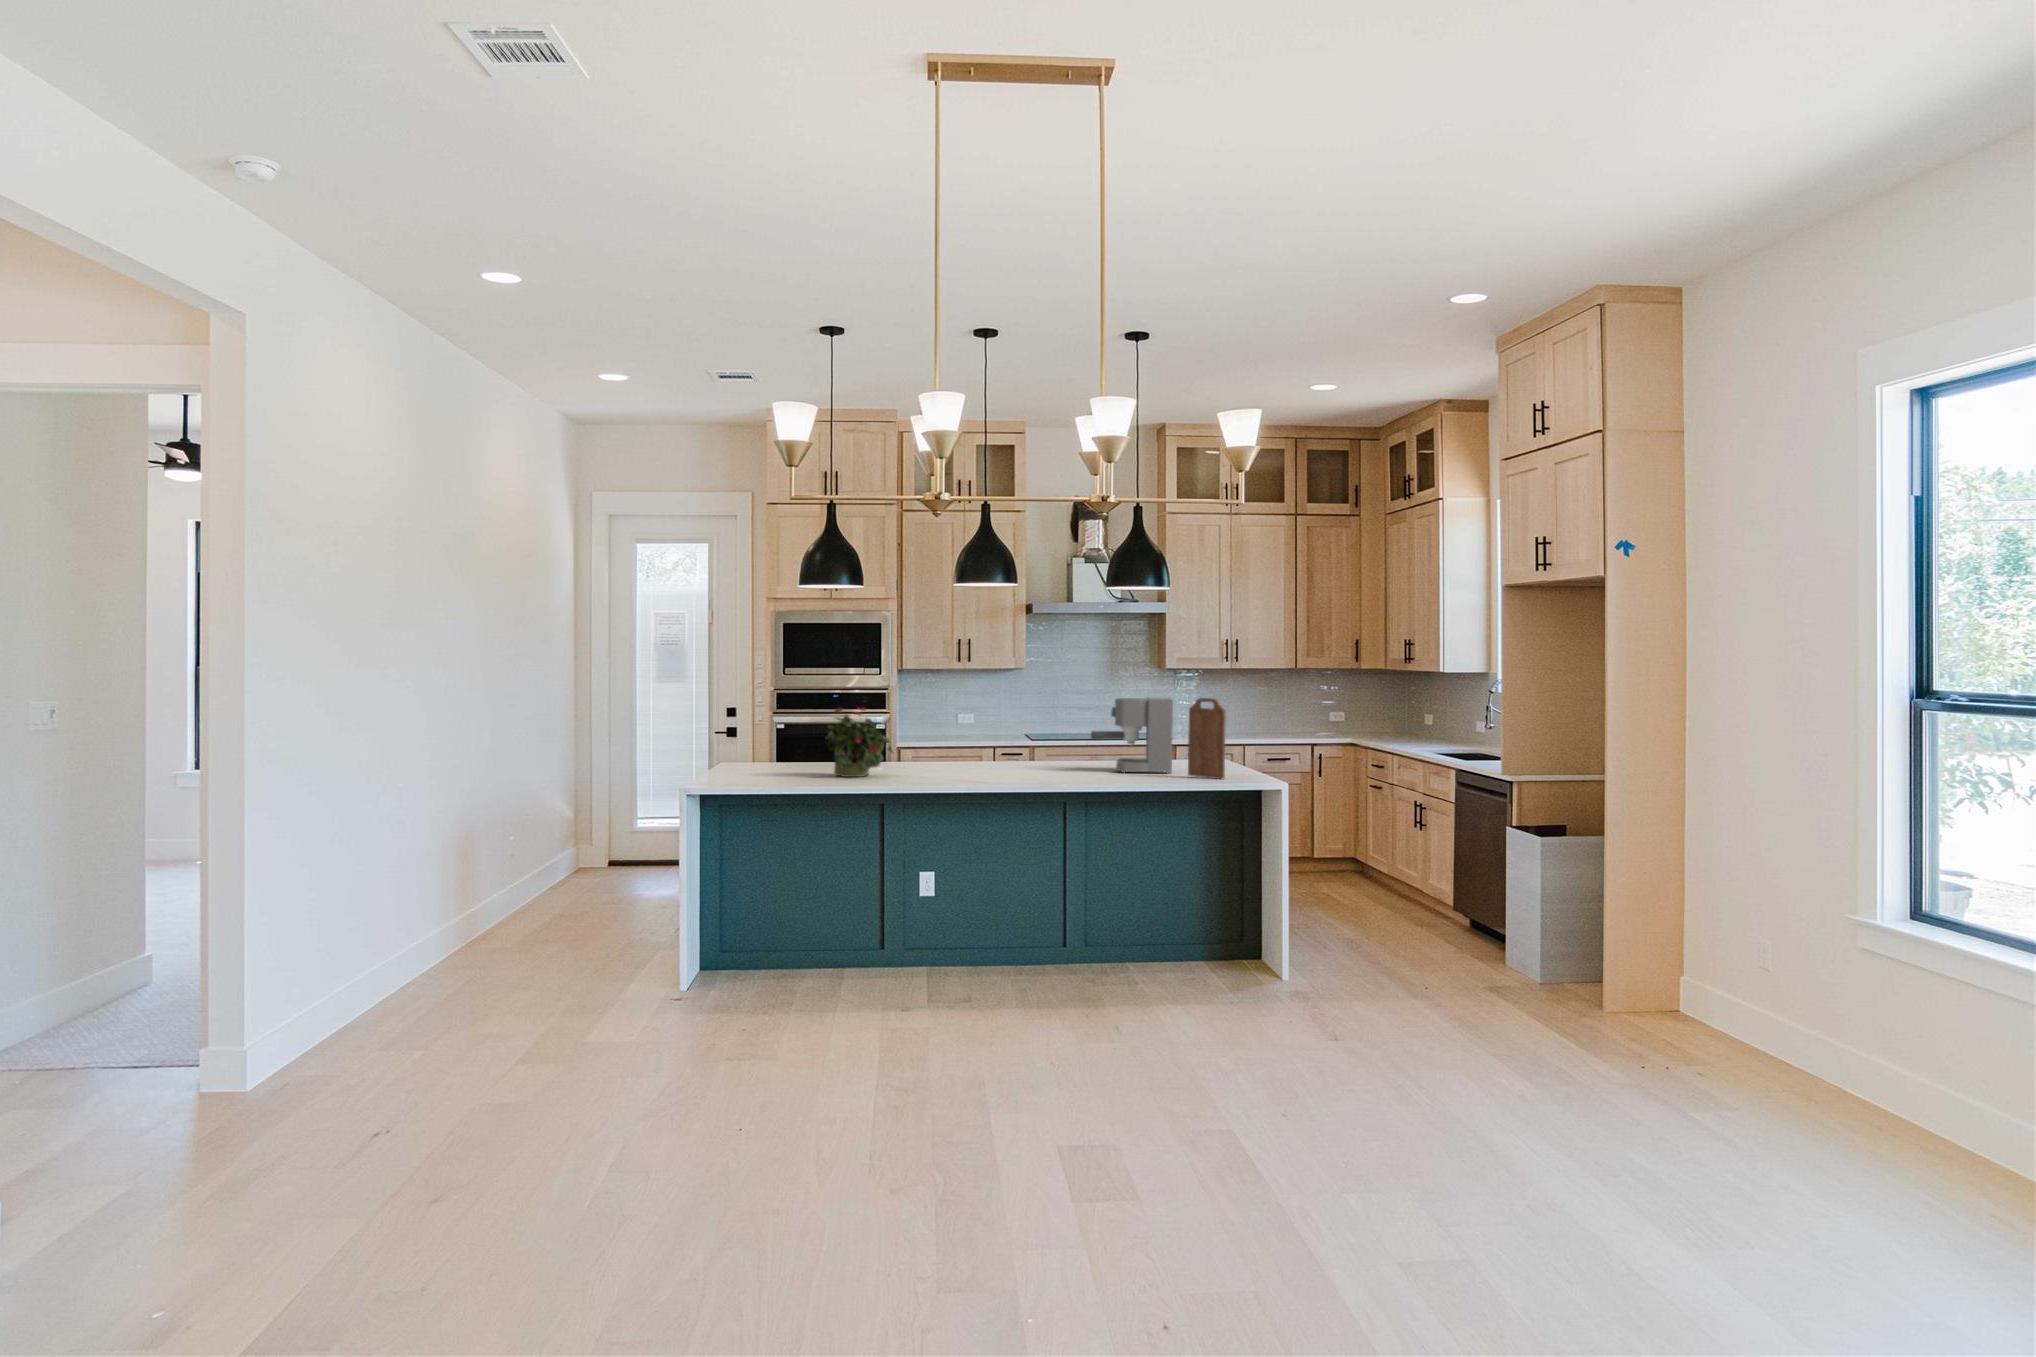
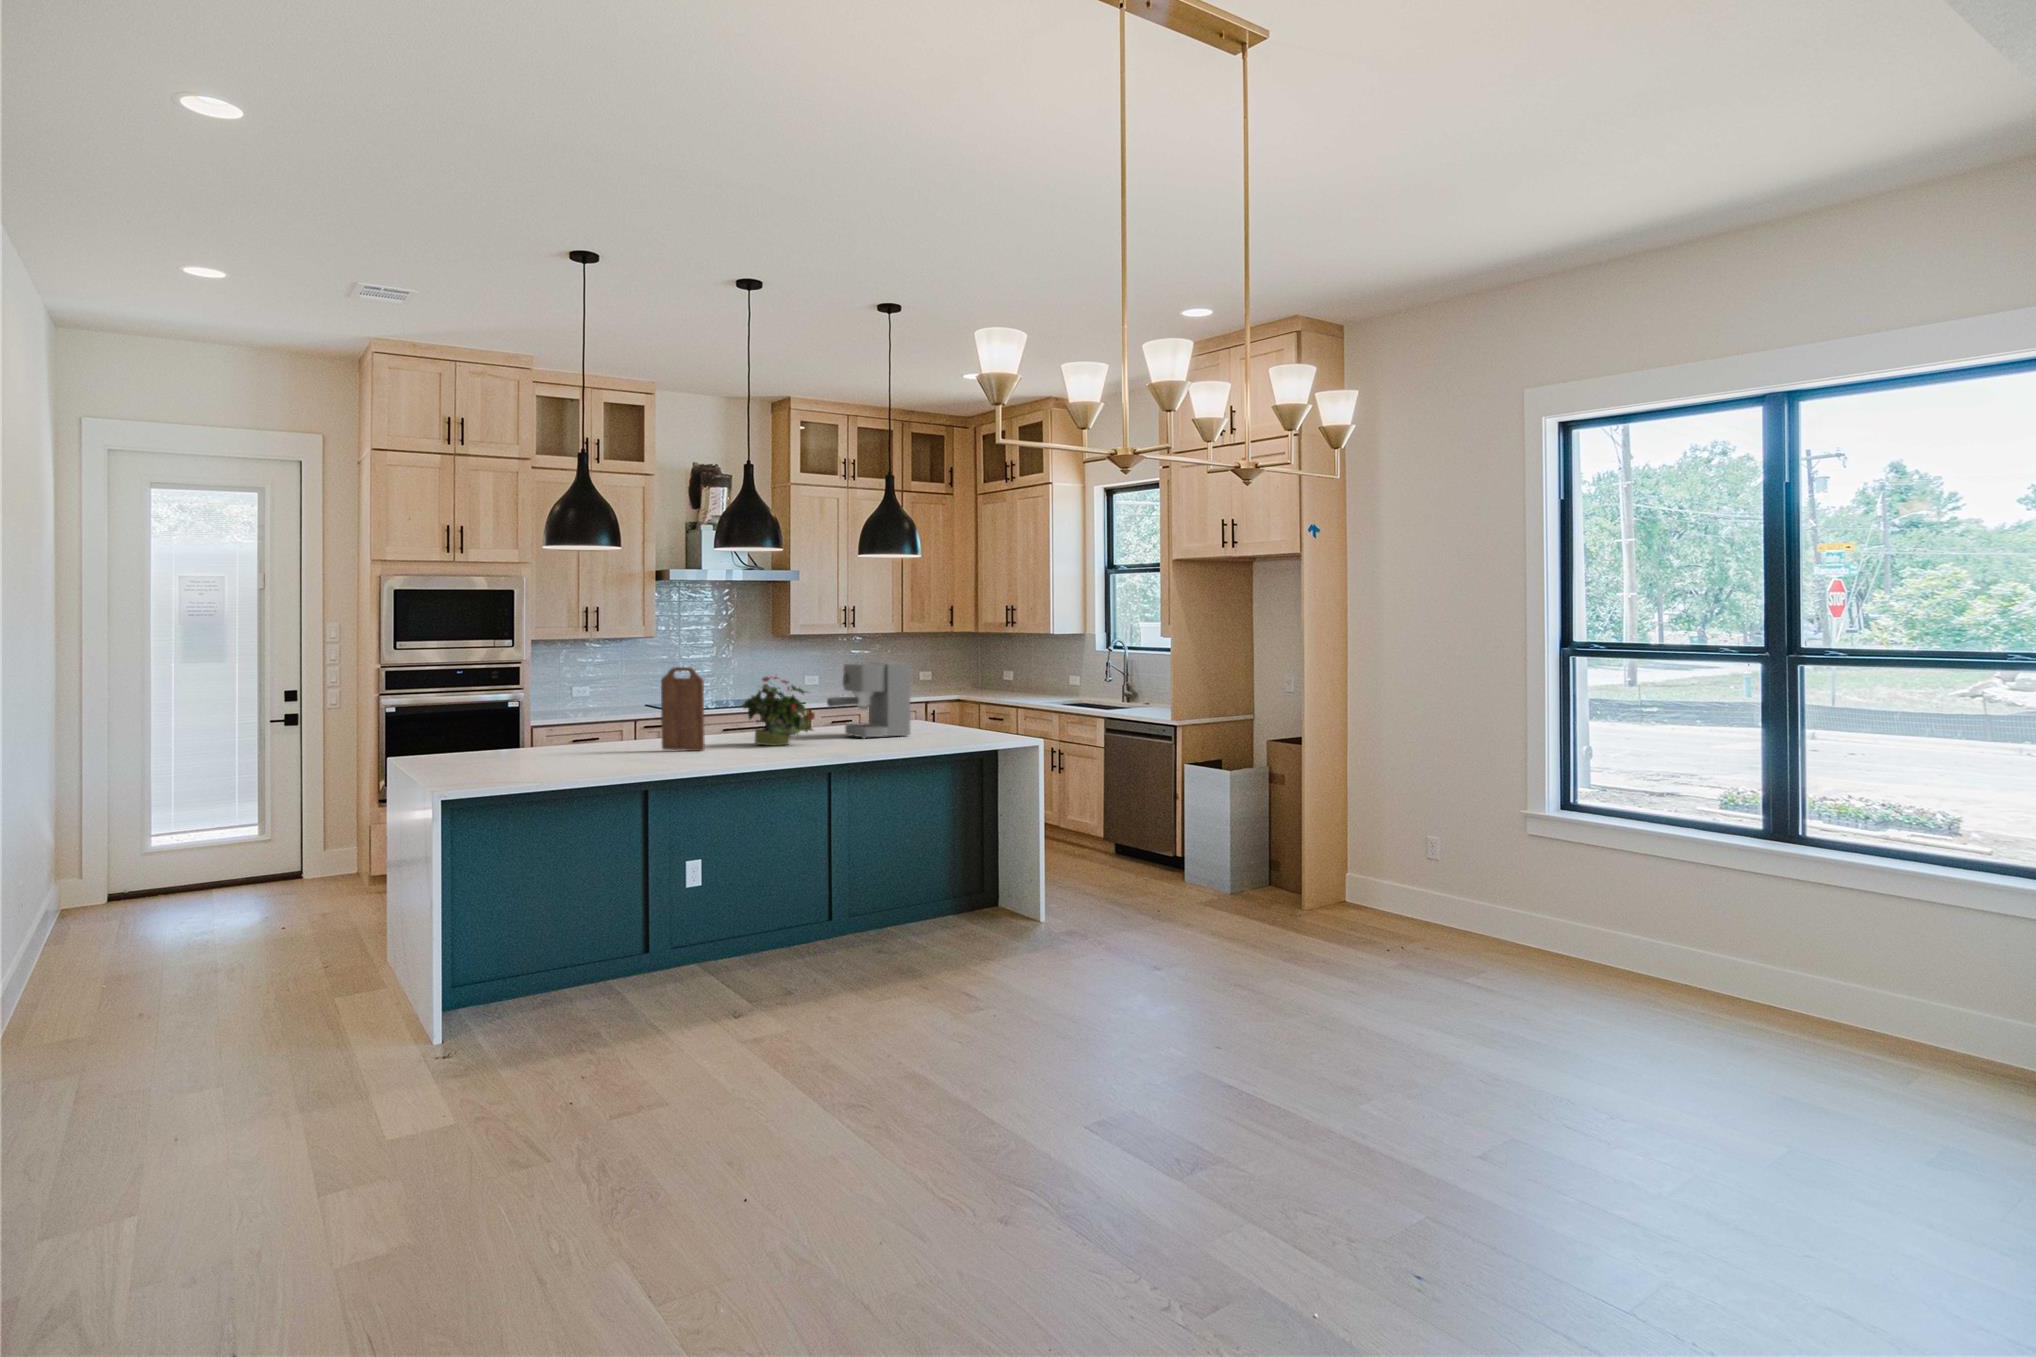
cutting board: present [1188,698,1226,779] -> present [661,667,705,751]
potted plant: present [825,708,892,777] -> present [741,677,815,746]

